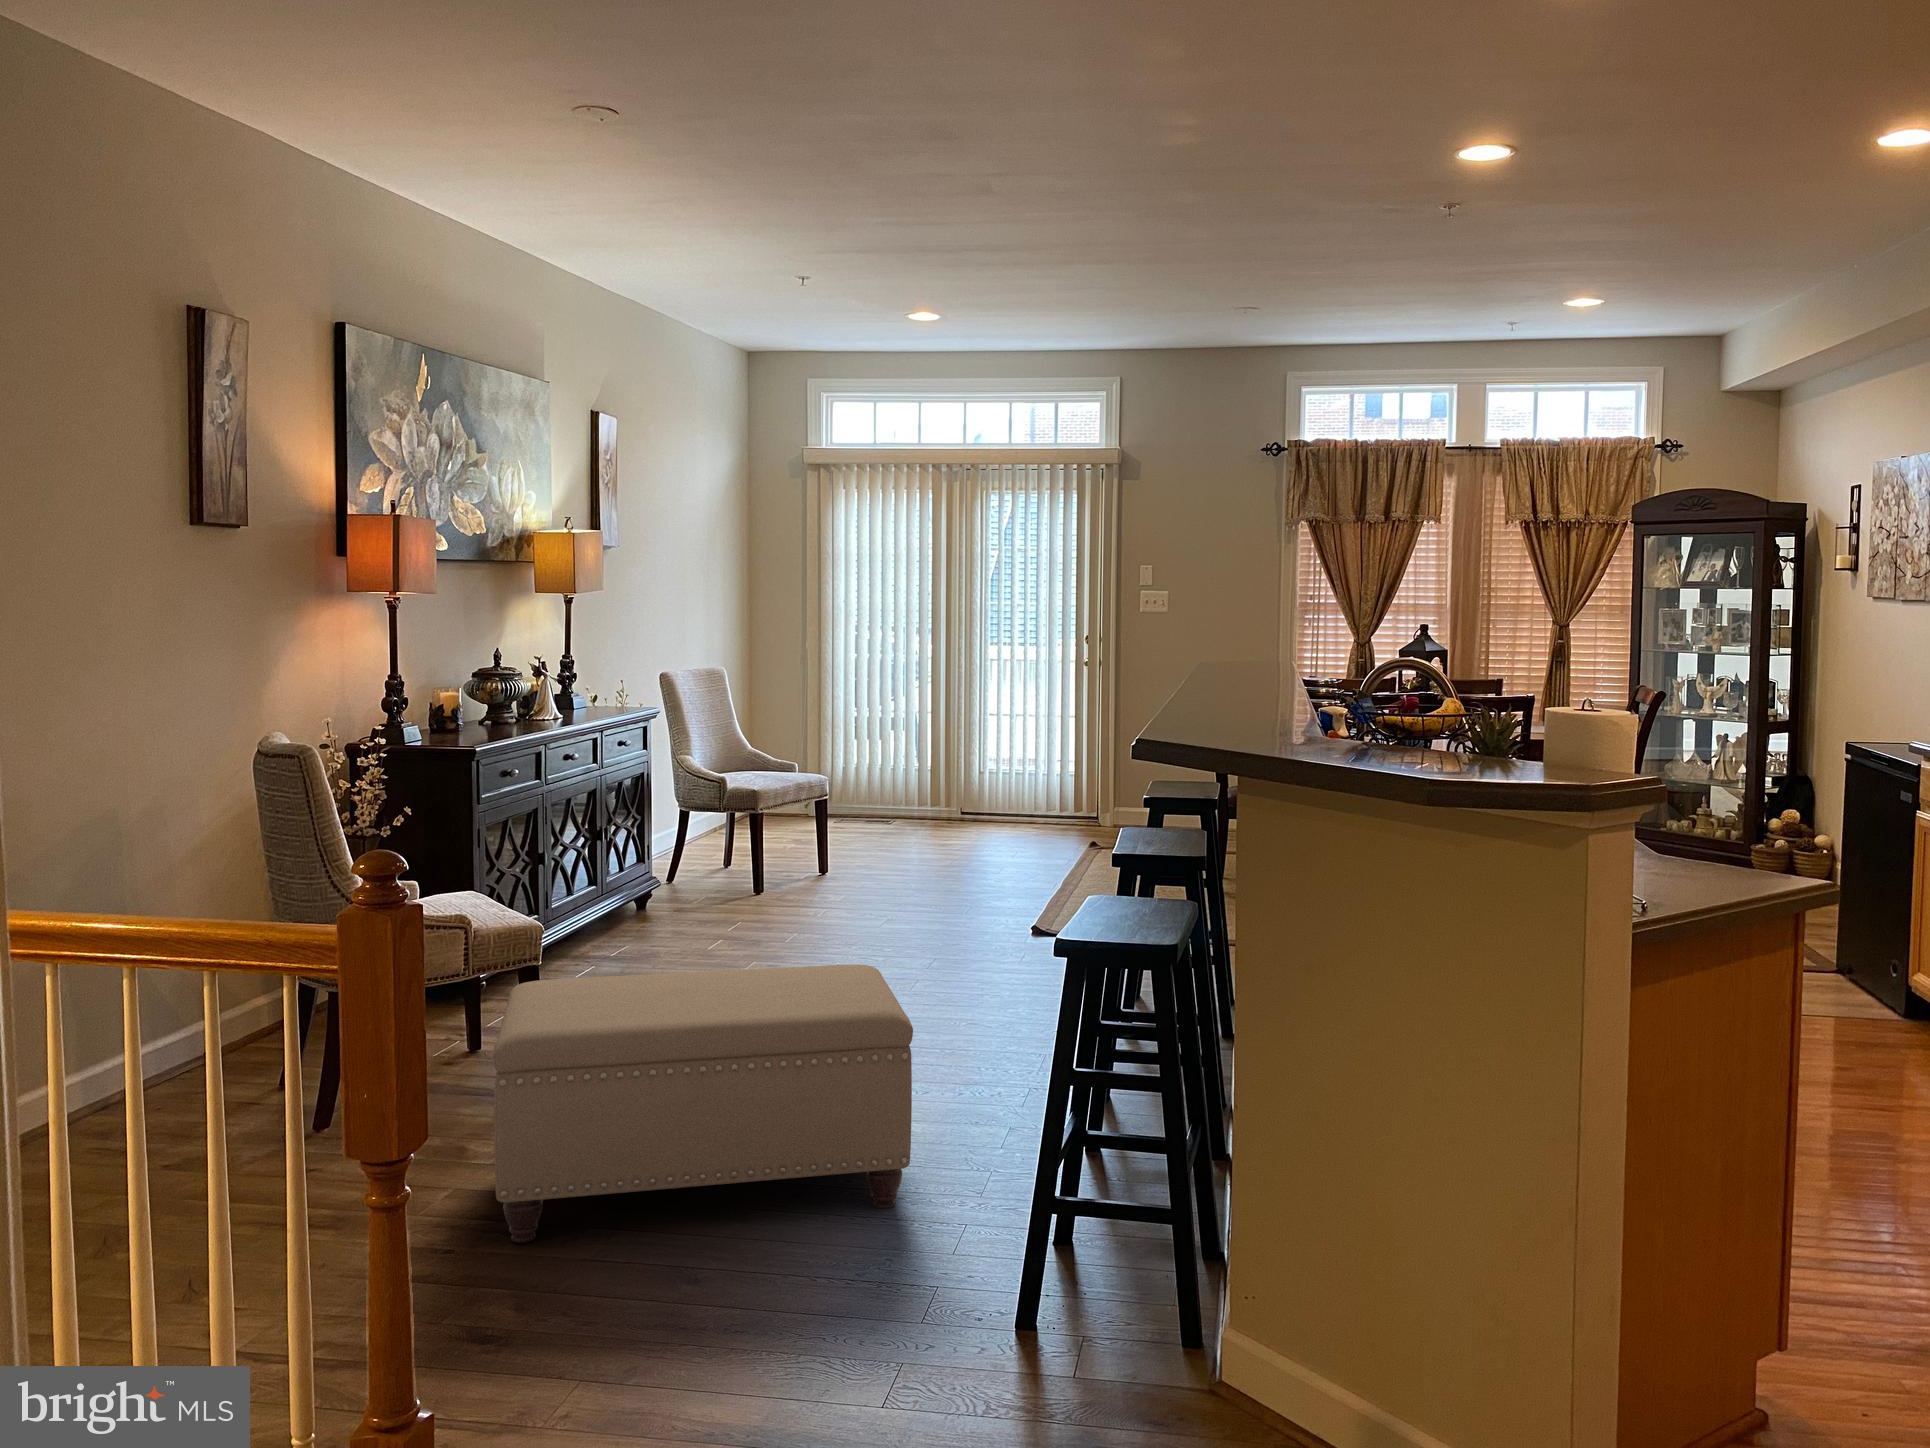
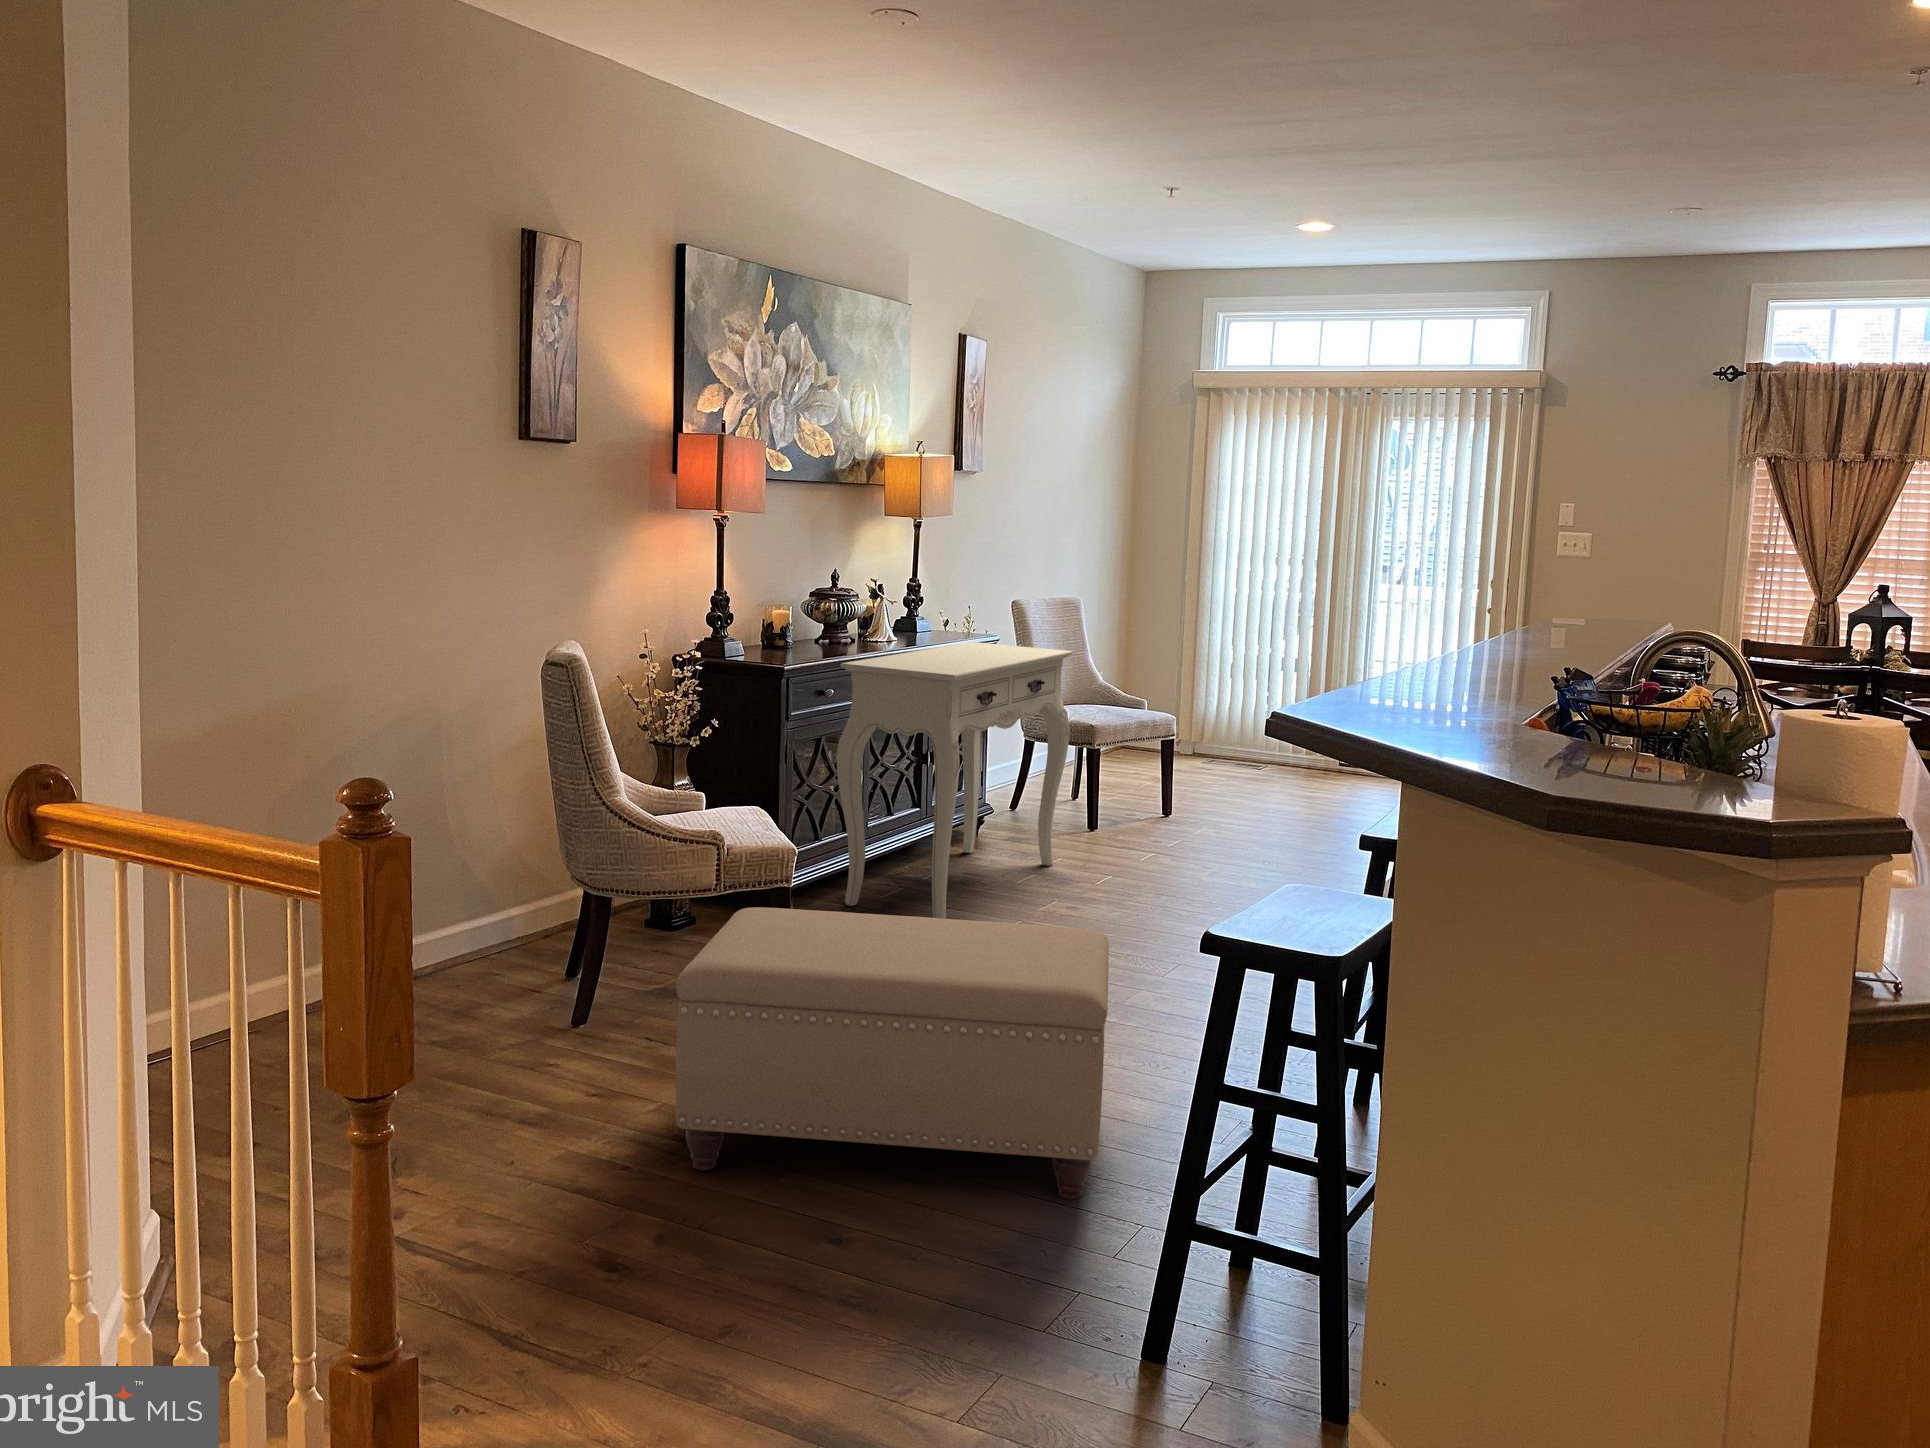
console table: none [529,716,746,993] -> present [837,642,1073,919]

